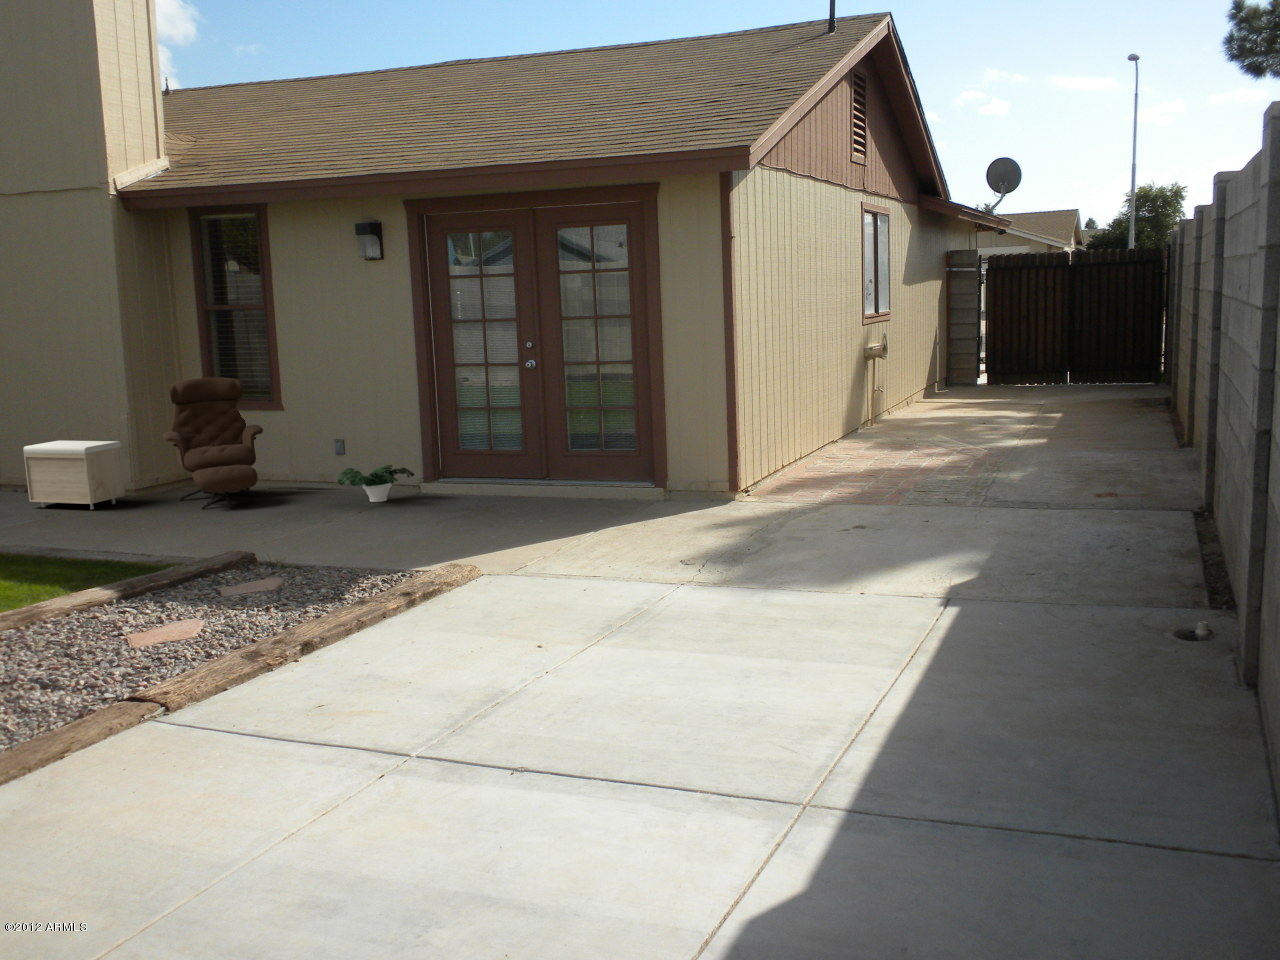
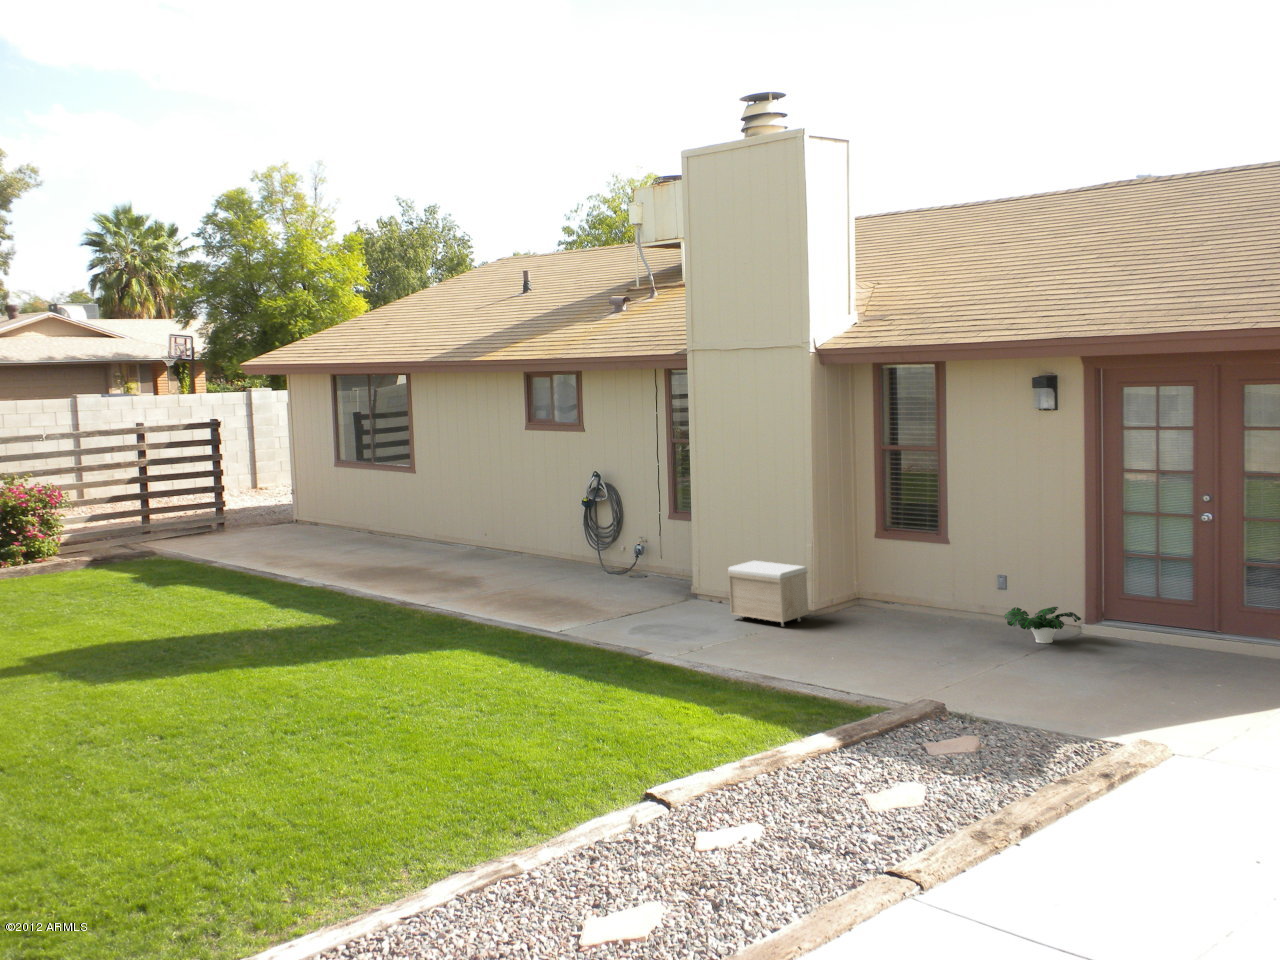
lounge chair: present [163,378,263,509] -> none [843,510,931,639]

